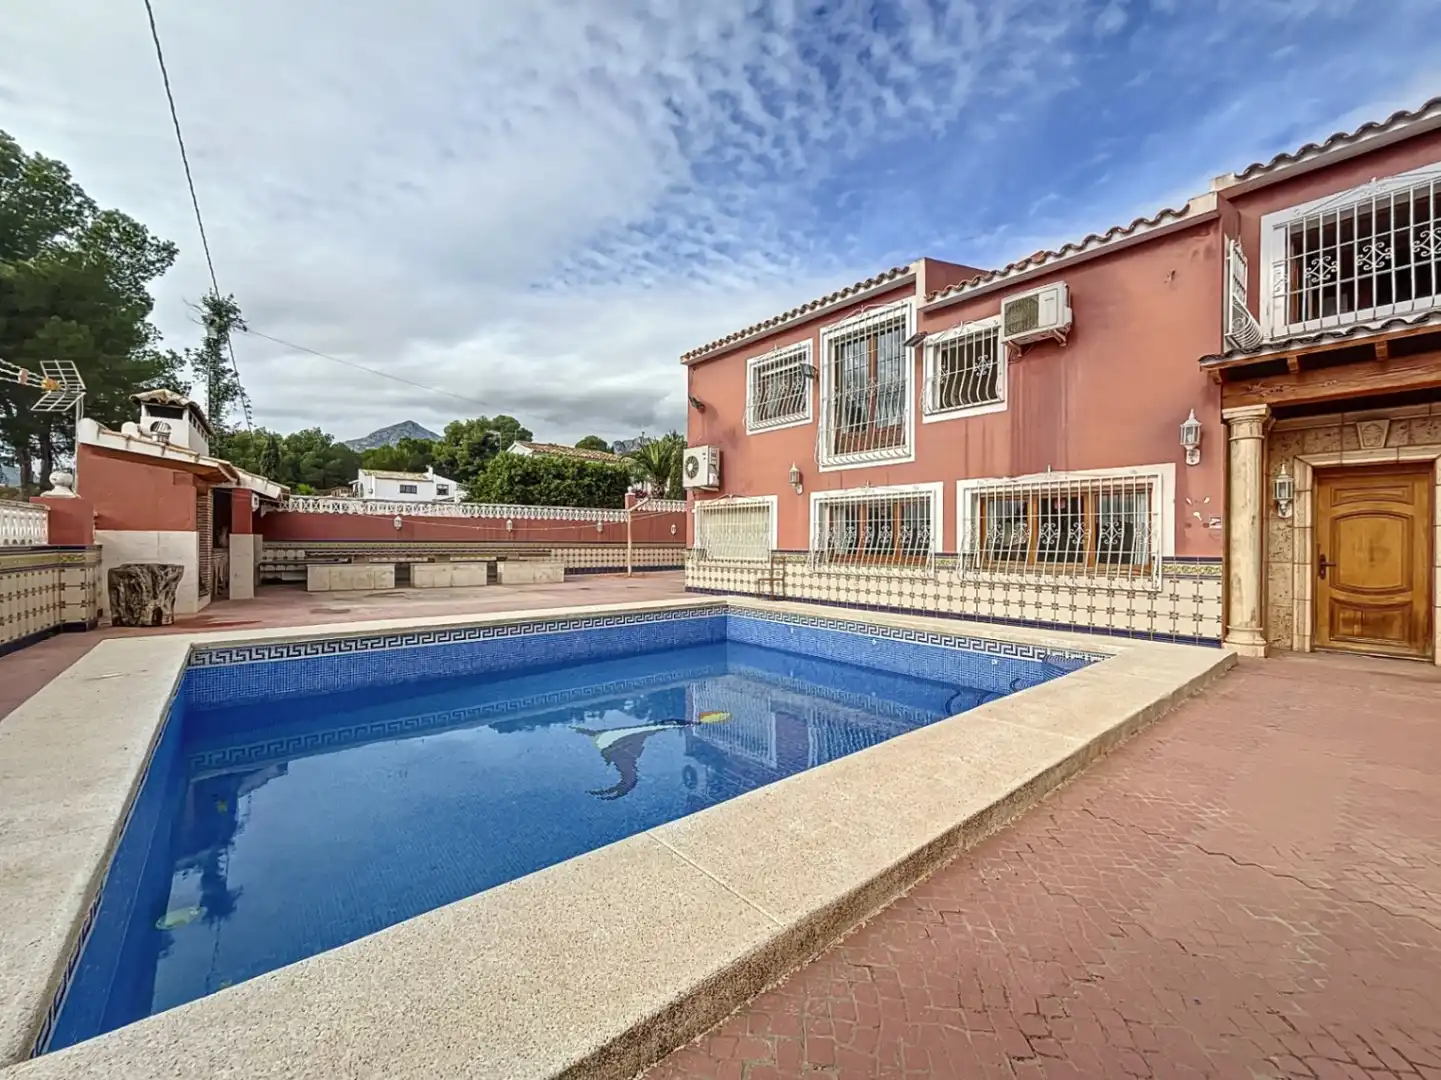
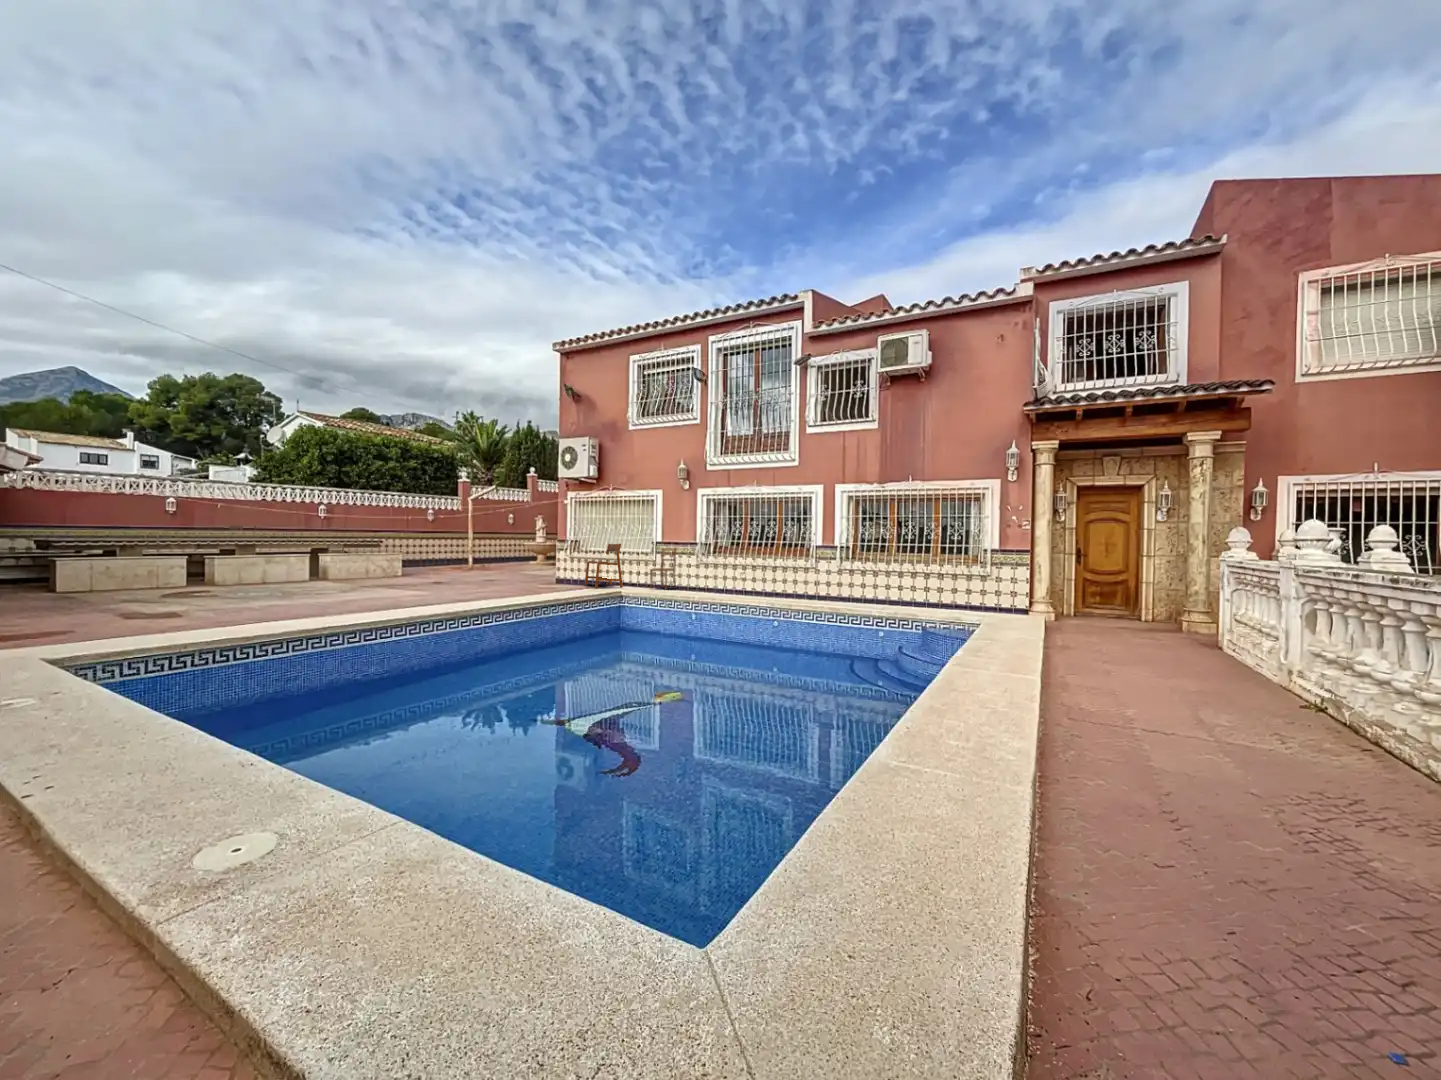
bench: none [701,552,733,598] -> present [585,544,623,588]

